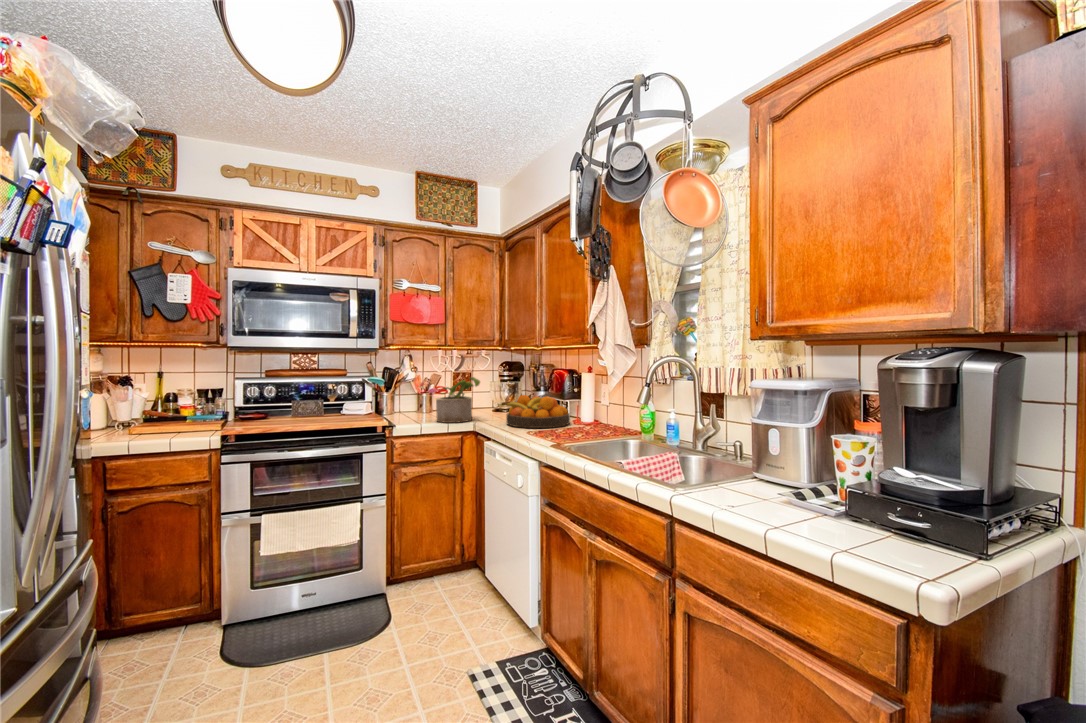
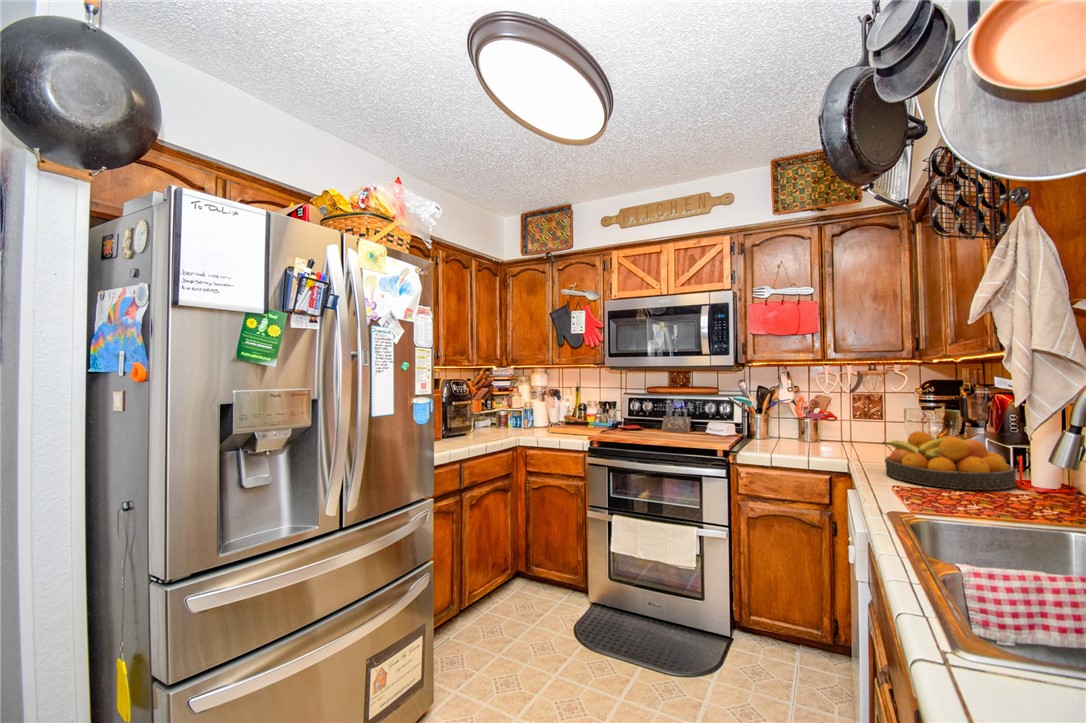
potted plant: present [436,377,480,423] -> none [795,401,860,459]

